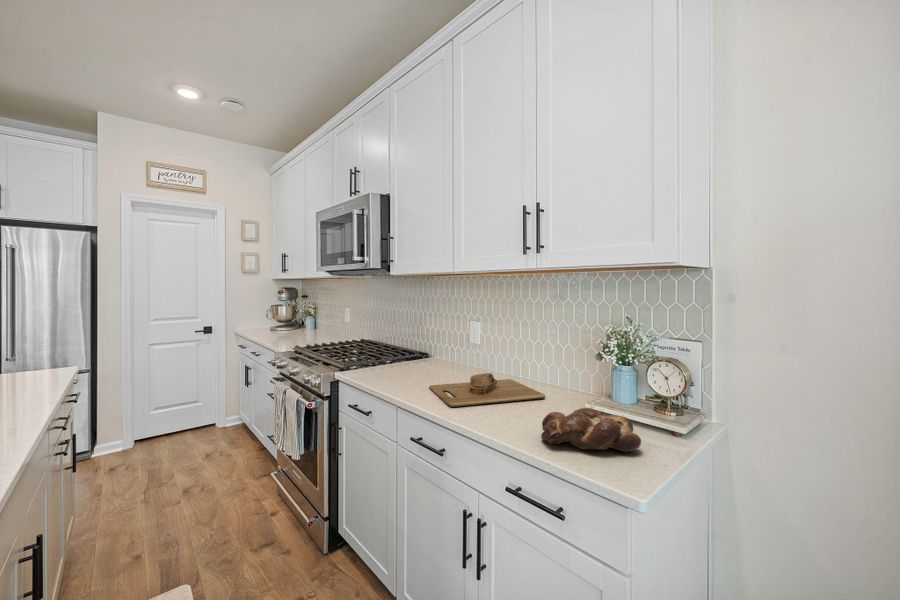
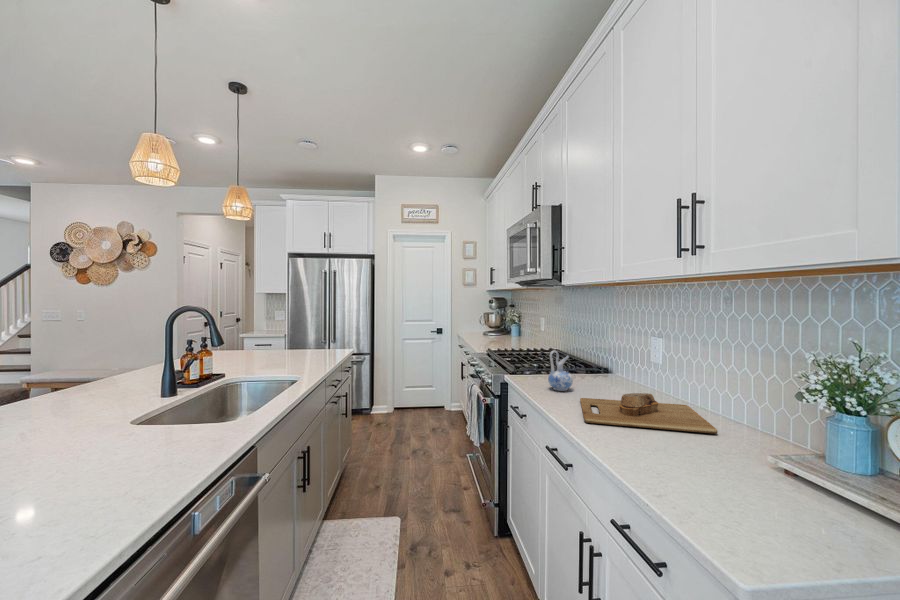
ceramic pitcher: none [392,342,415,382] -> present [548,351,573,391]
bread loaf: present [541,408,641,451] -> none [661,449,813,525]

